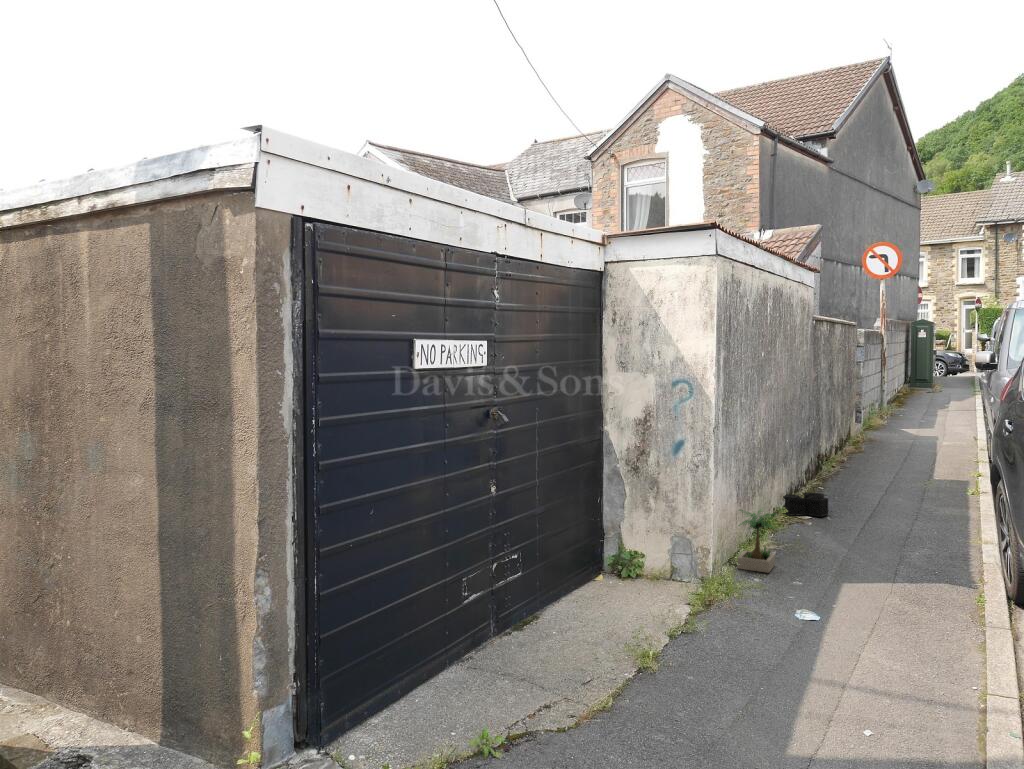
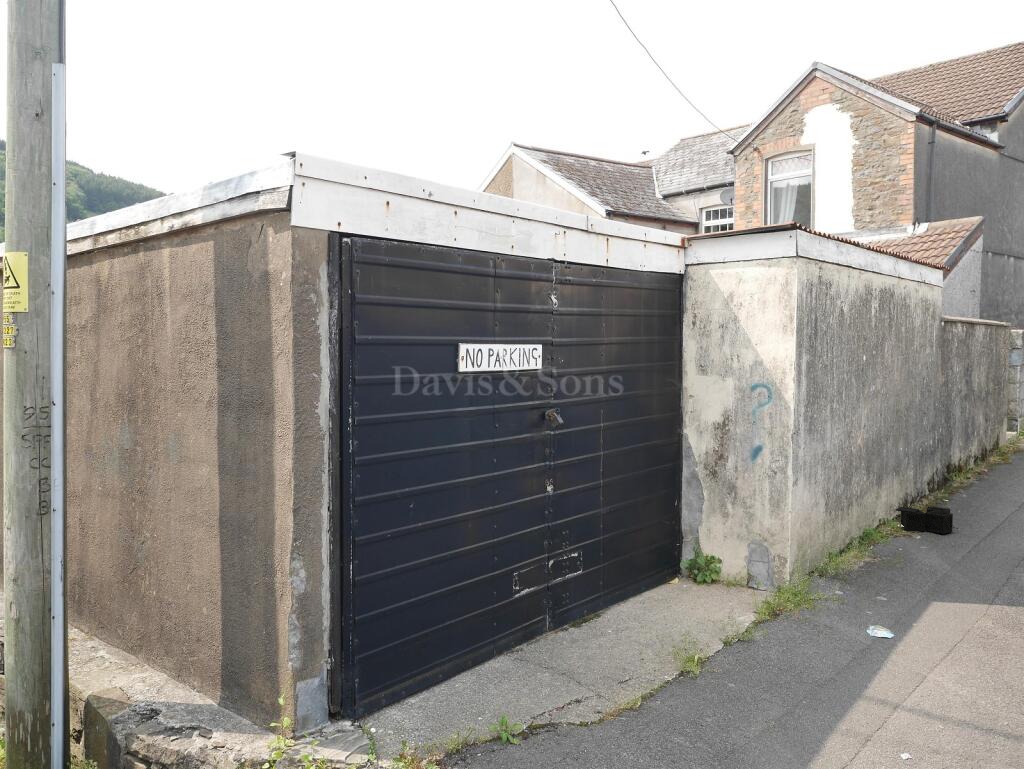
potted plant: present [737,509,775,573] -> none [824,519,877,589]

